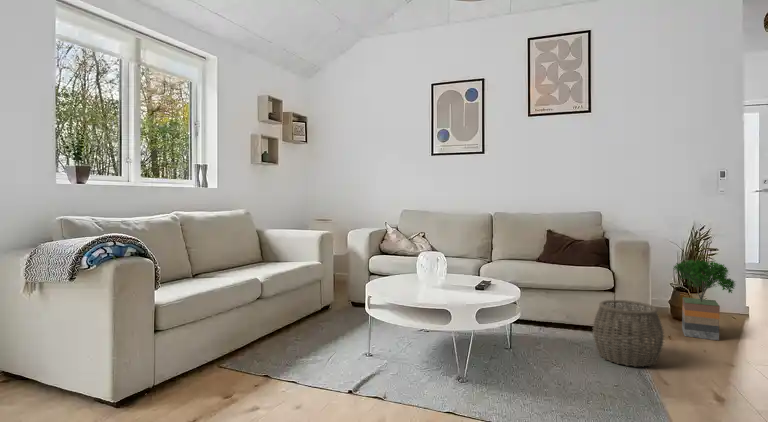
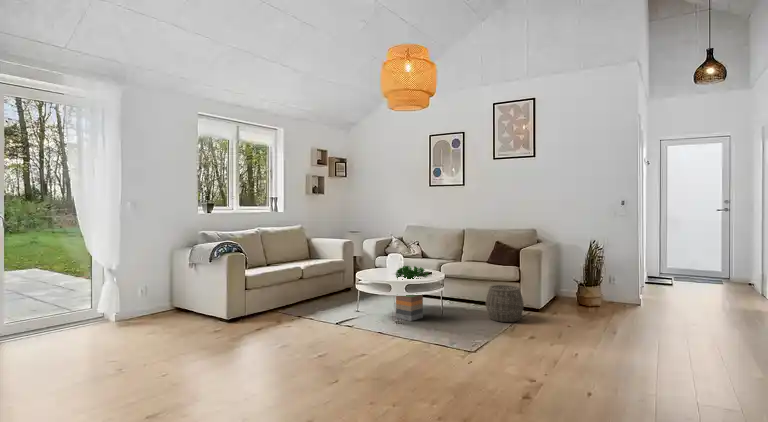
potted tree: present [674,260,735,340] -> present [396,266,428,321]

